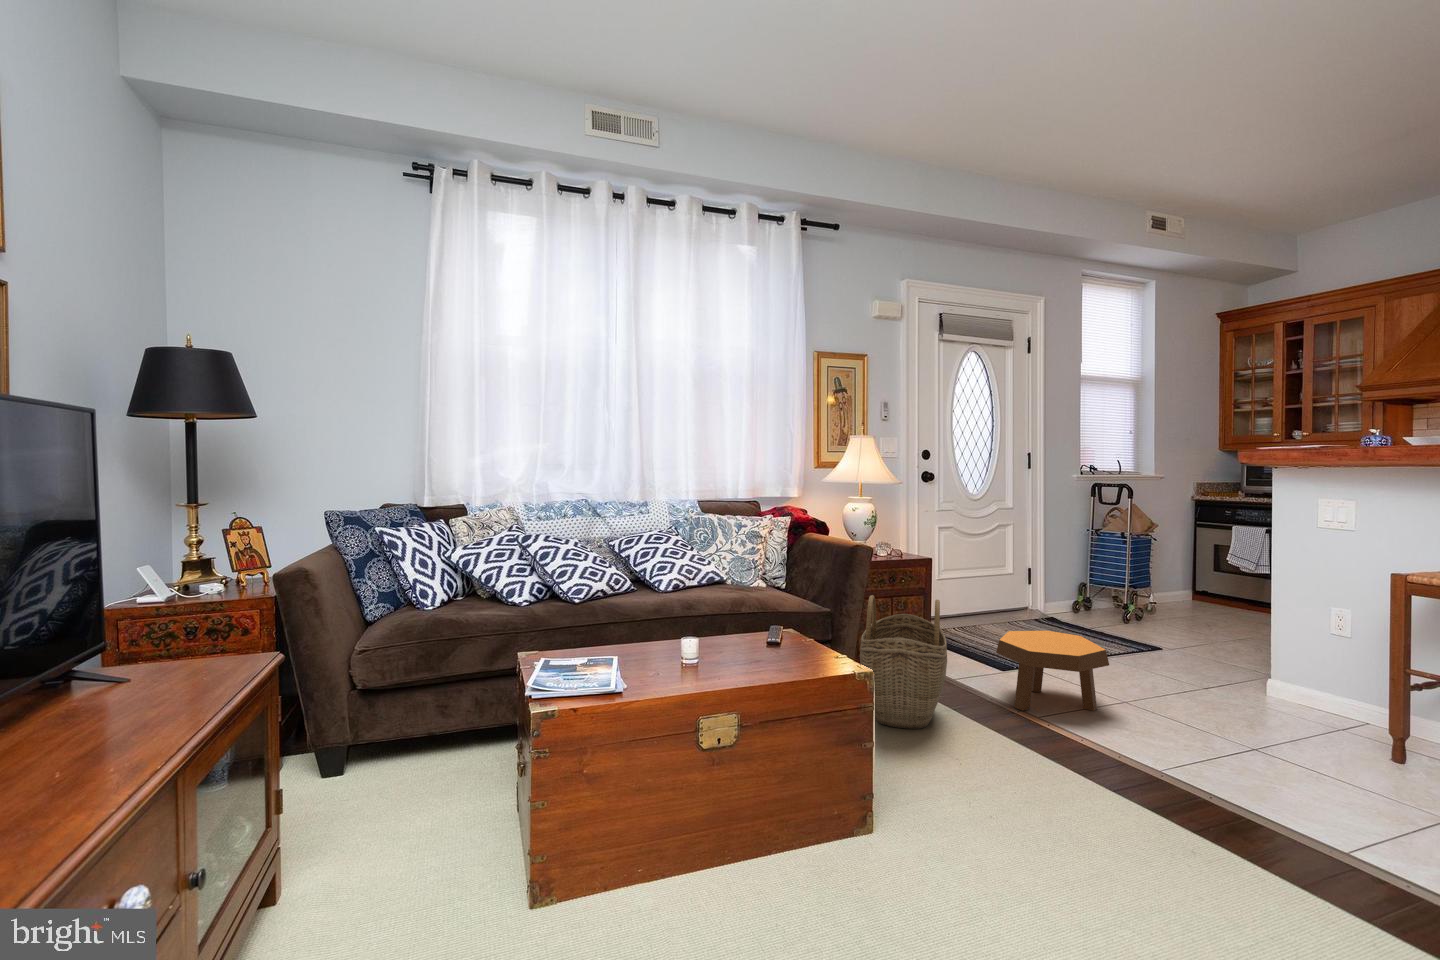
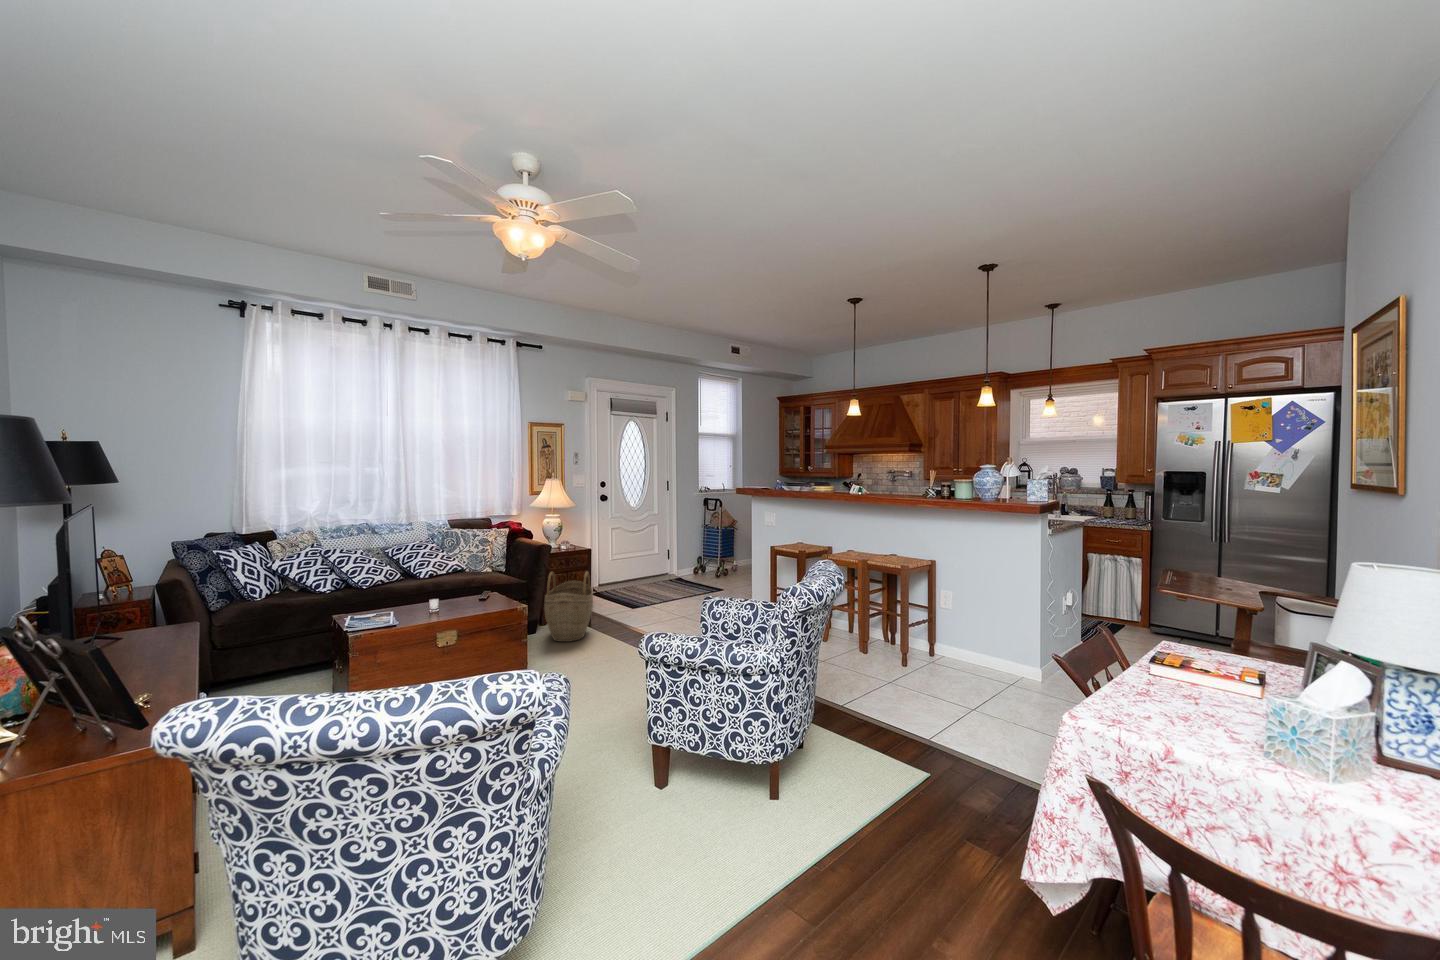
footstool: present [996,631,1109,711] -> none [624,584,677,627]

